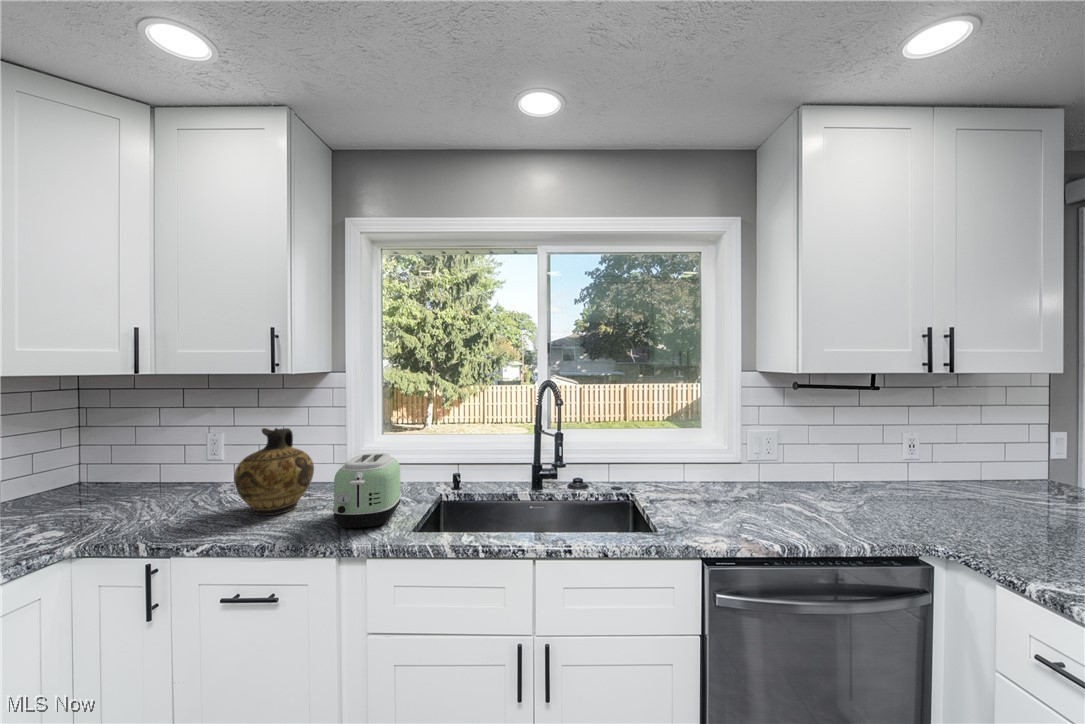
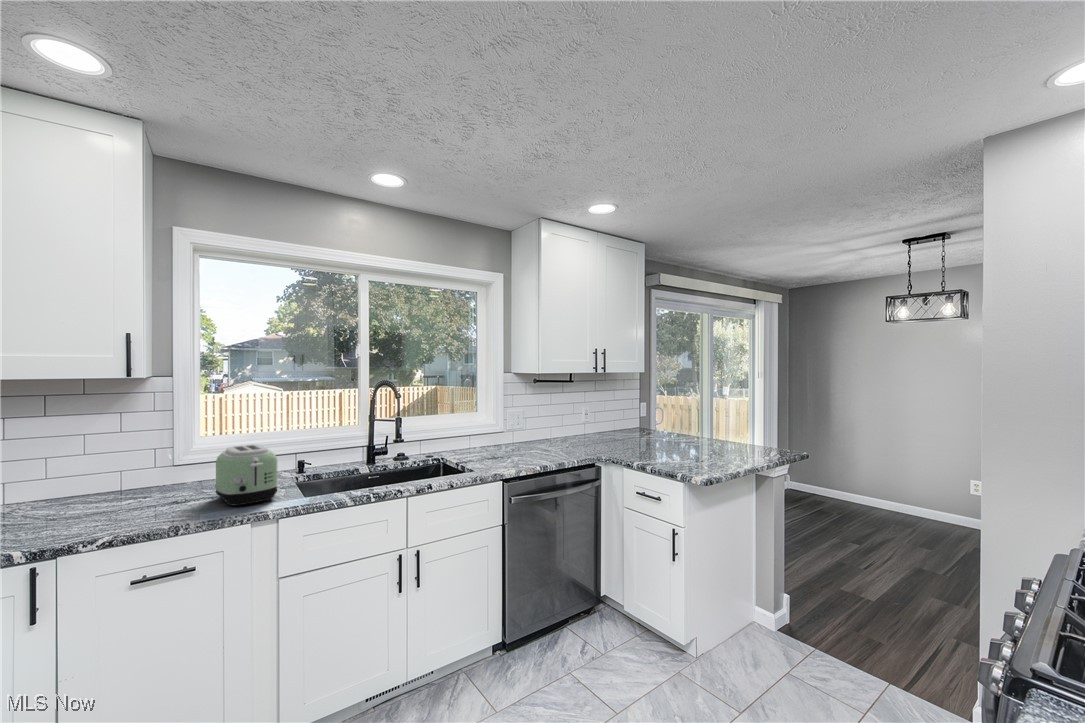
ceramic jug: present [234,428,314,515] -> none [77,429,168,516]

